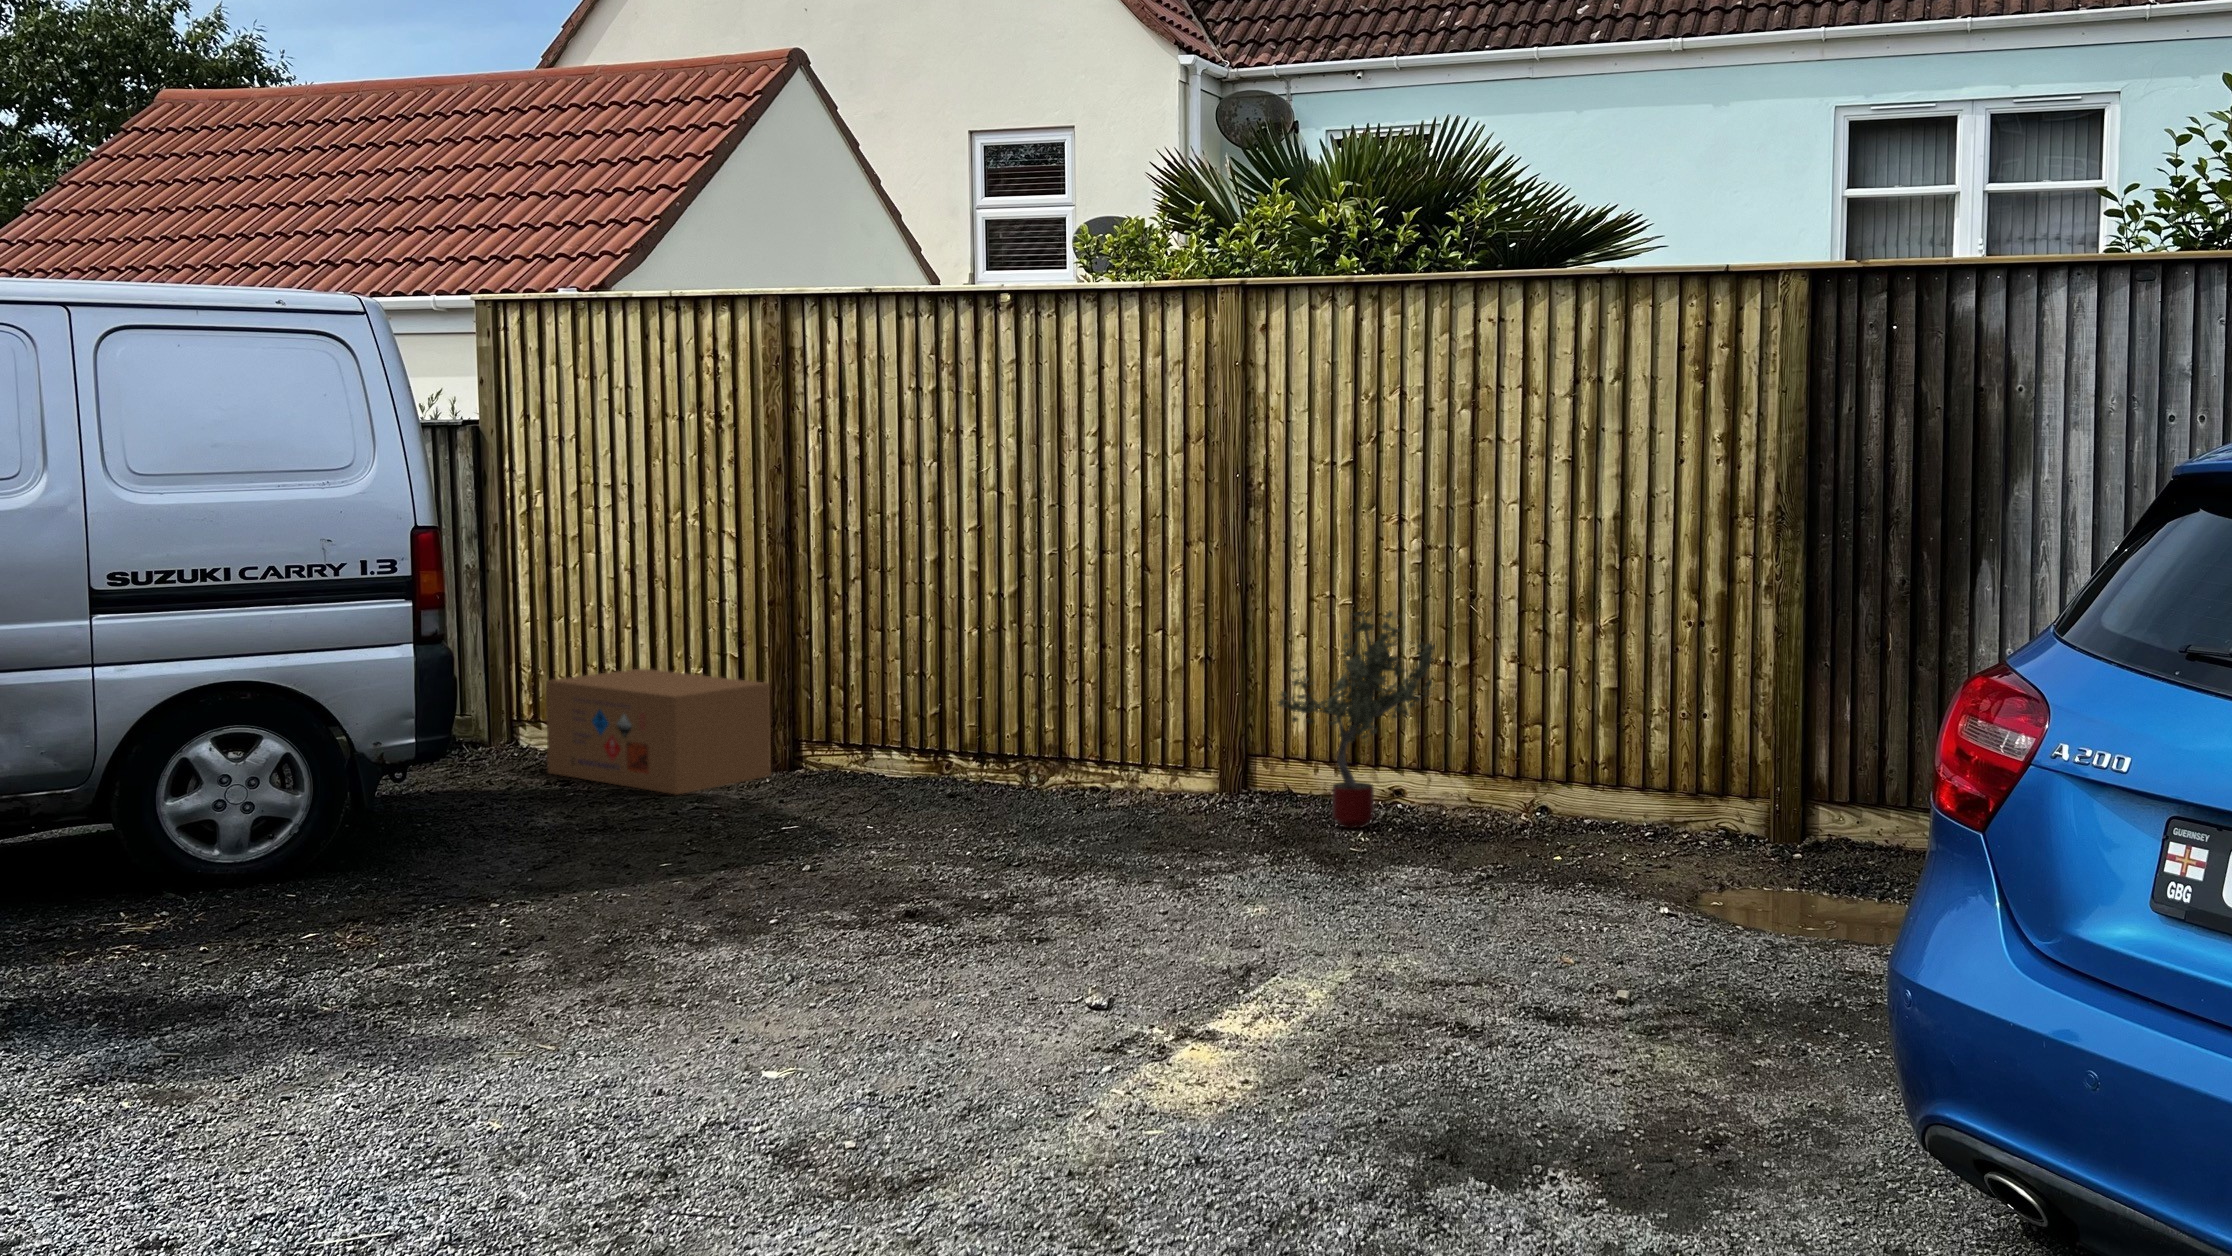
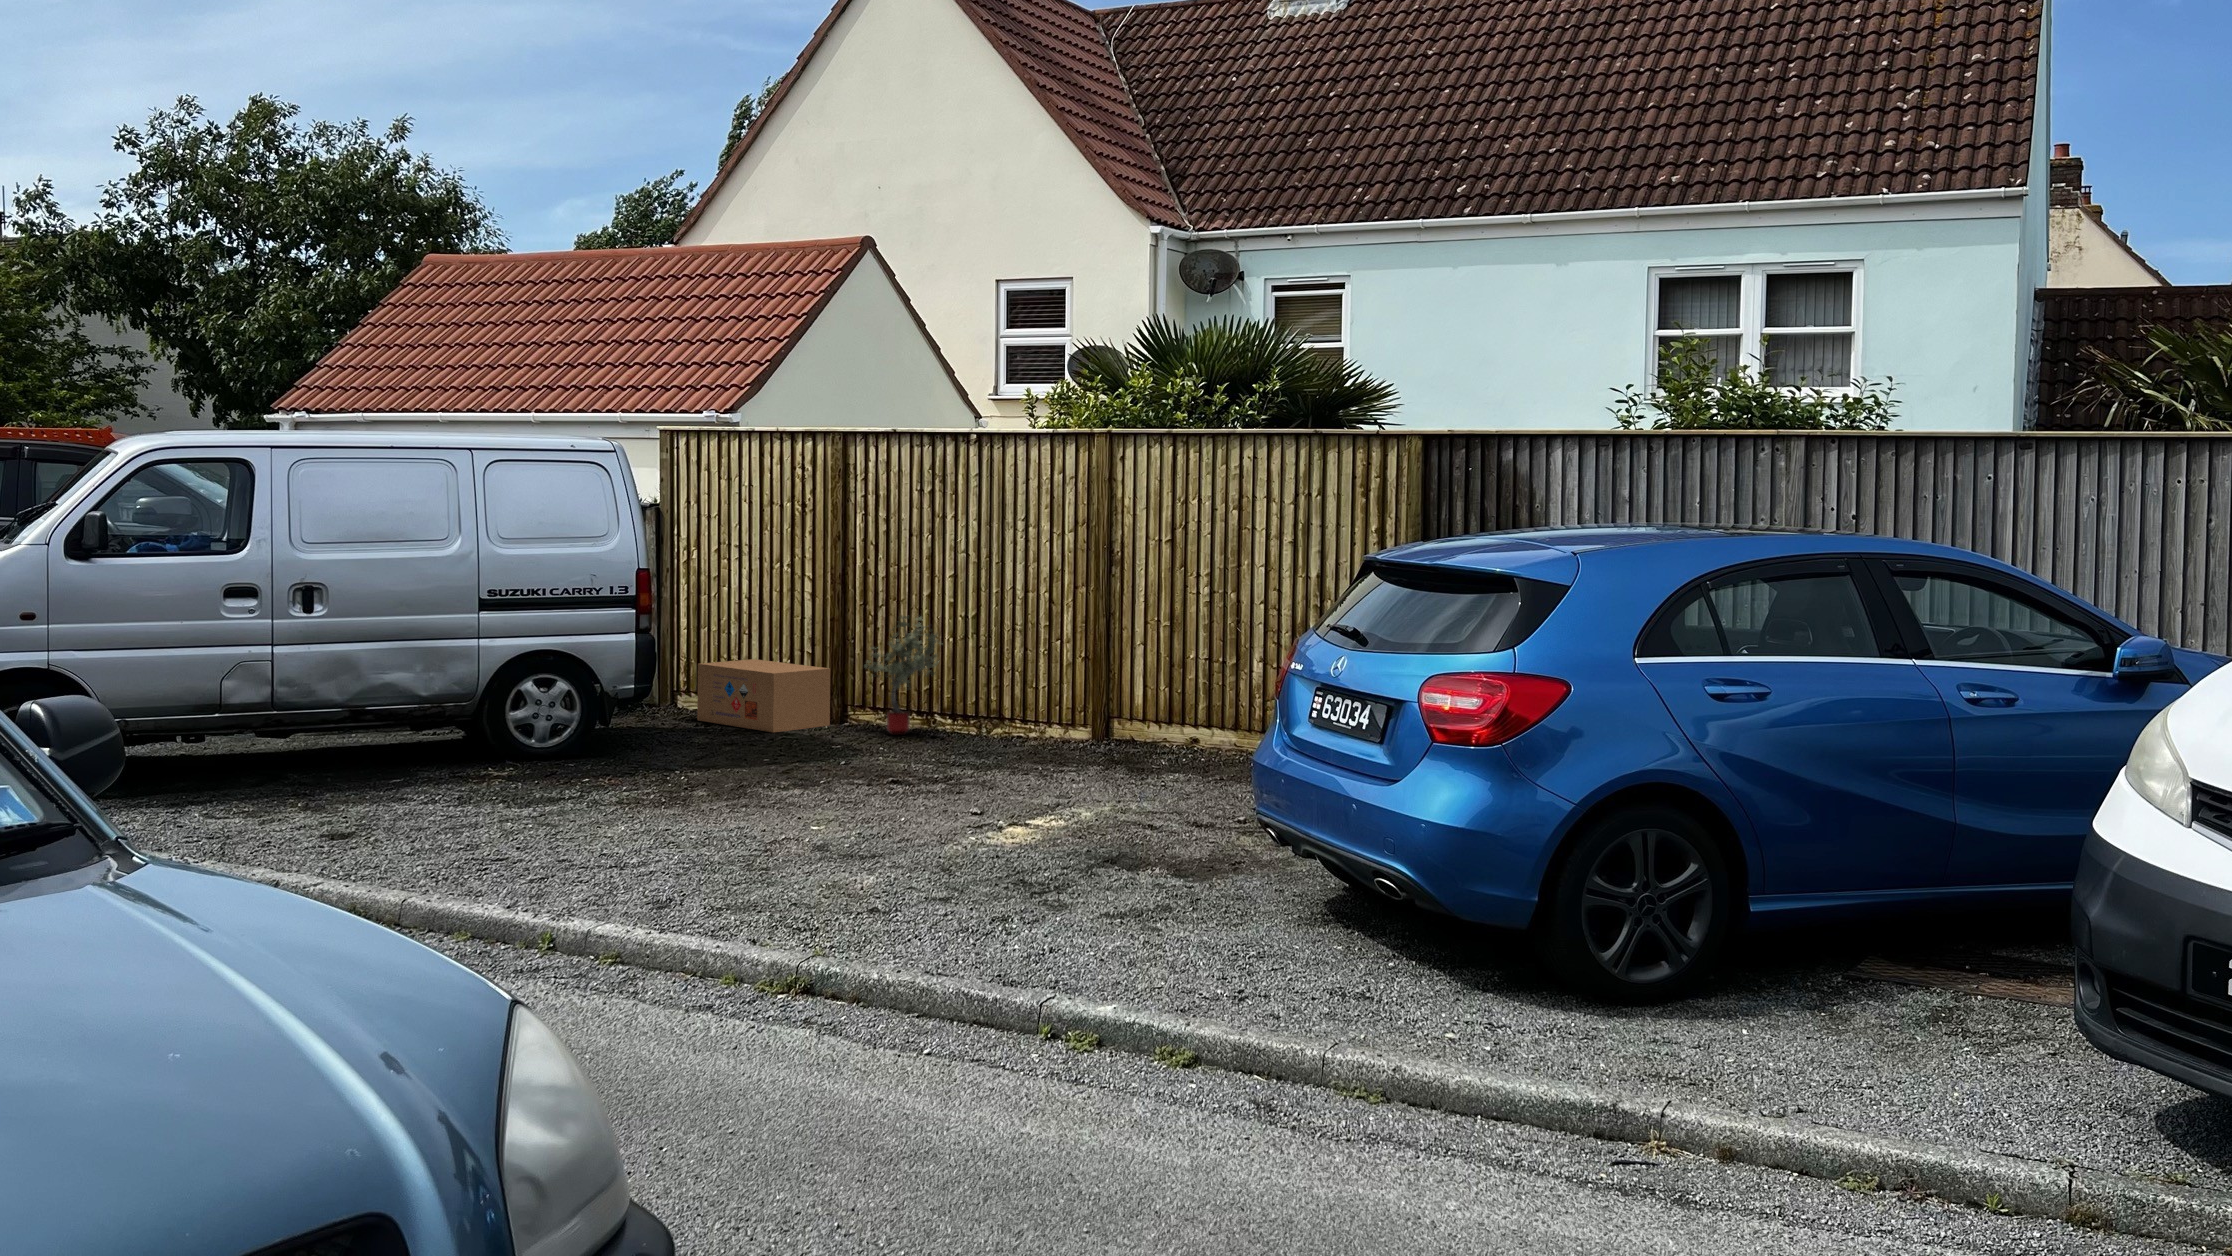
potted tree: present [1278,611,1435,828] -> present [865,616,938,735]

